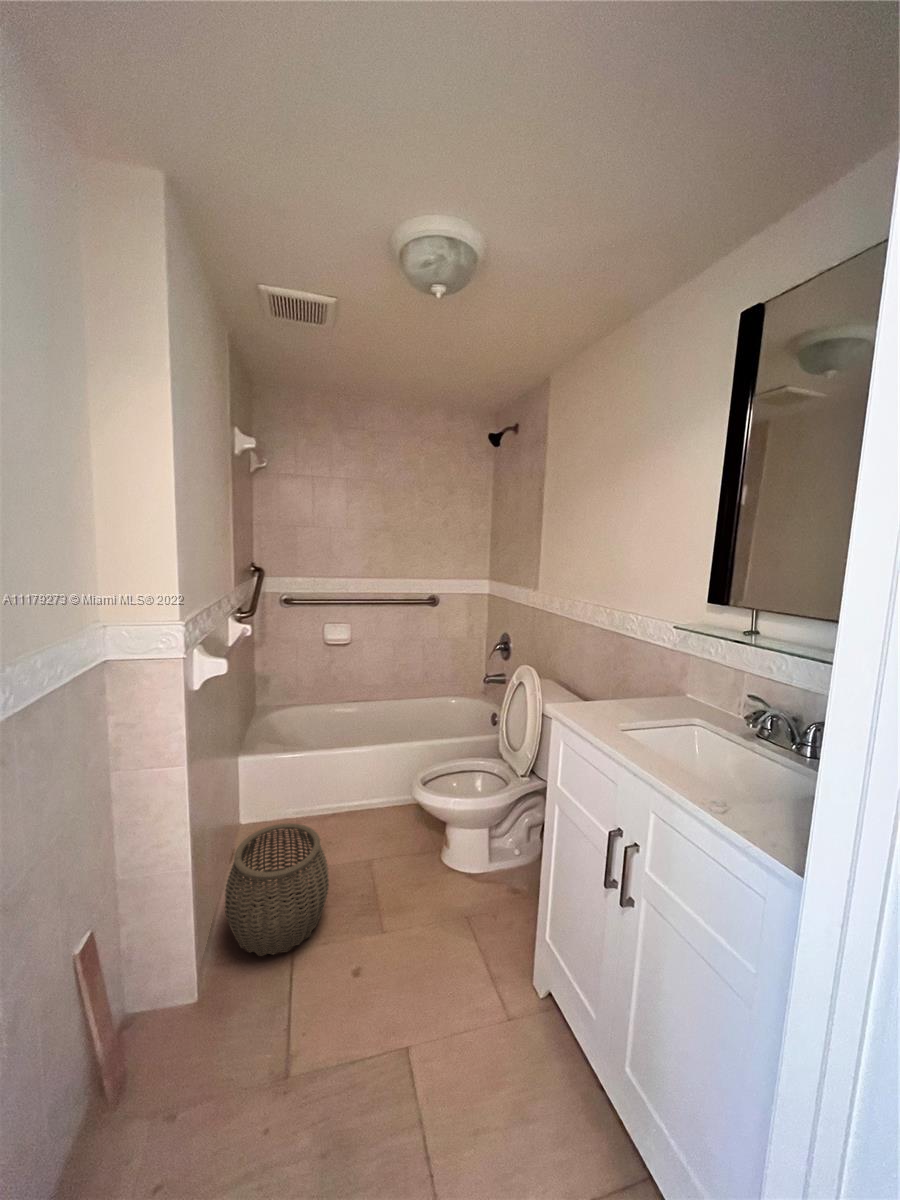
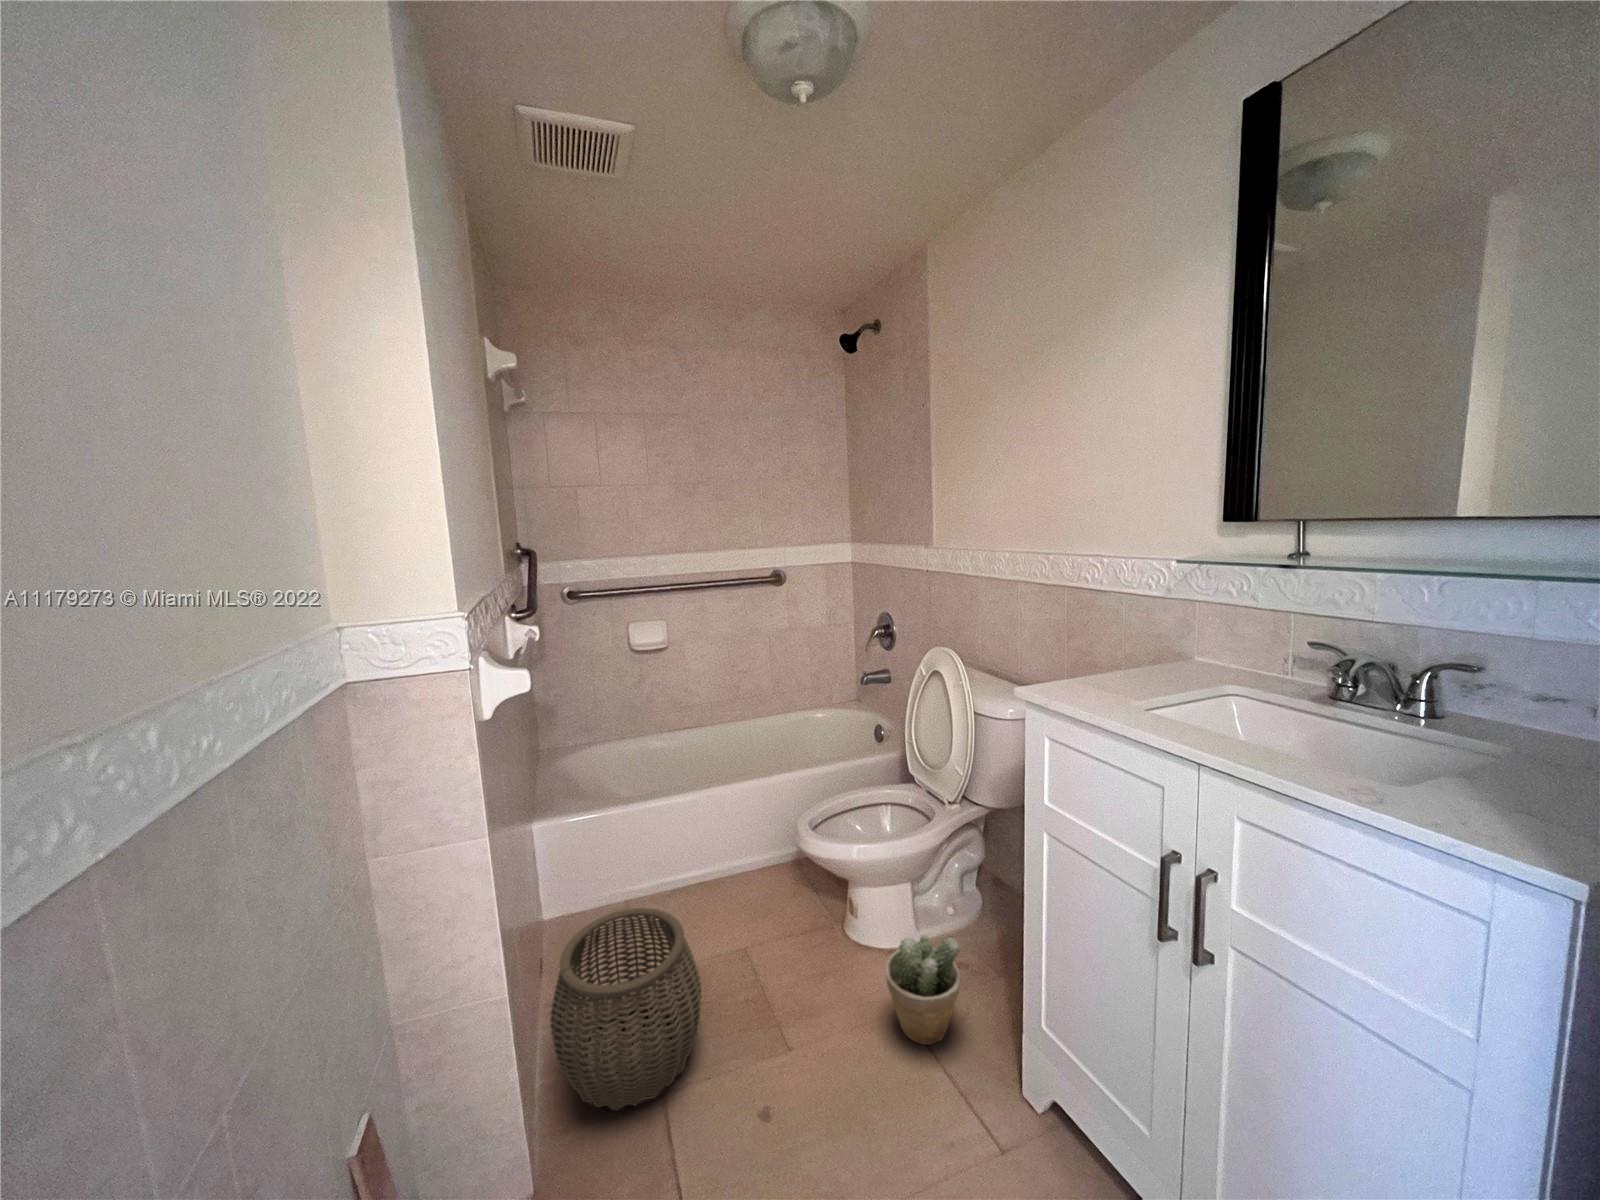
potted plant: none [455,866,506,944] -> present [885,934,960,1045]

